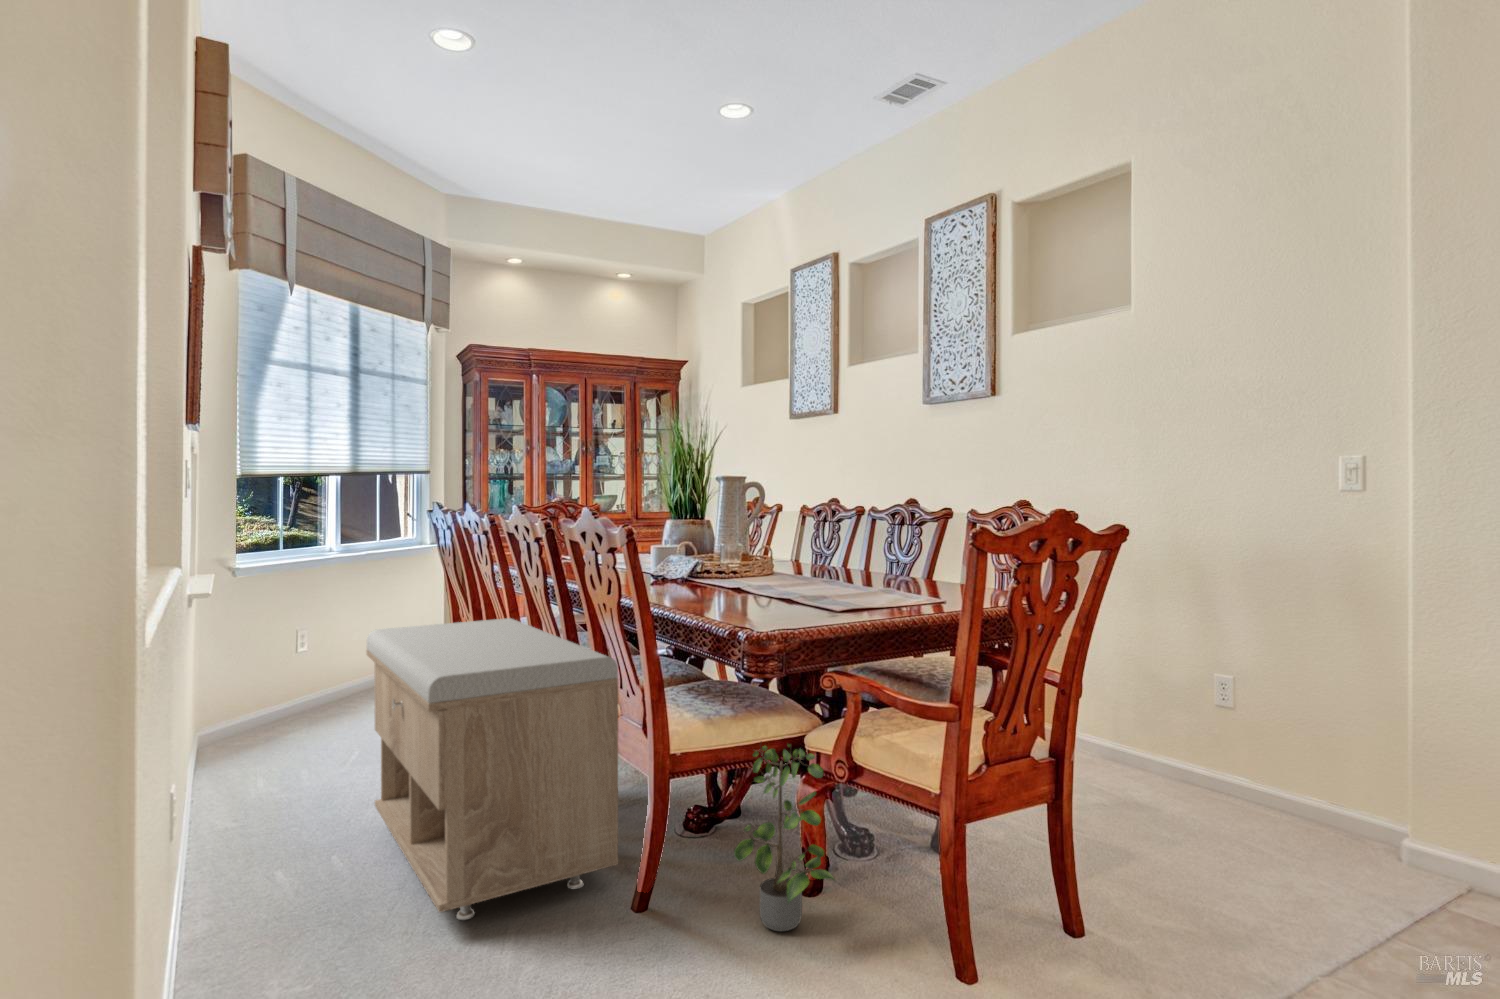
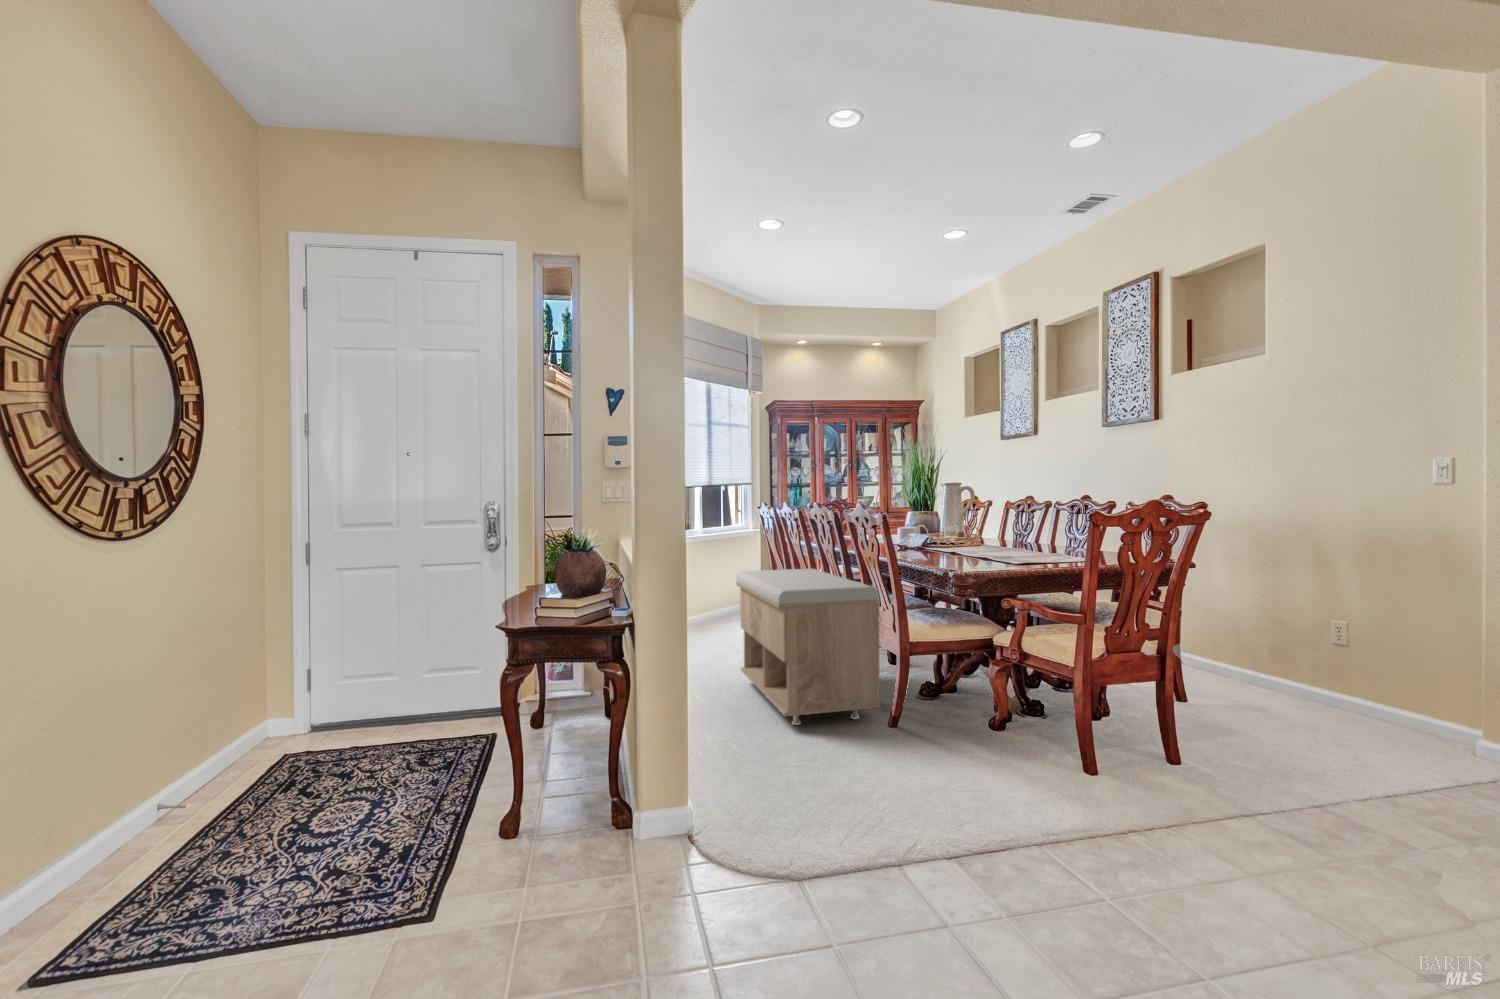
potted plant: present [734,744,835,931] -> none [948,638,1011,750]

